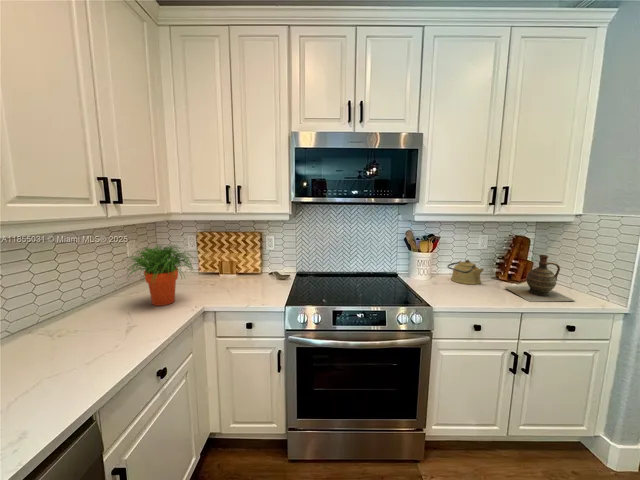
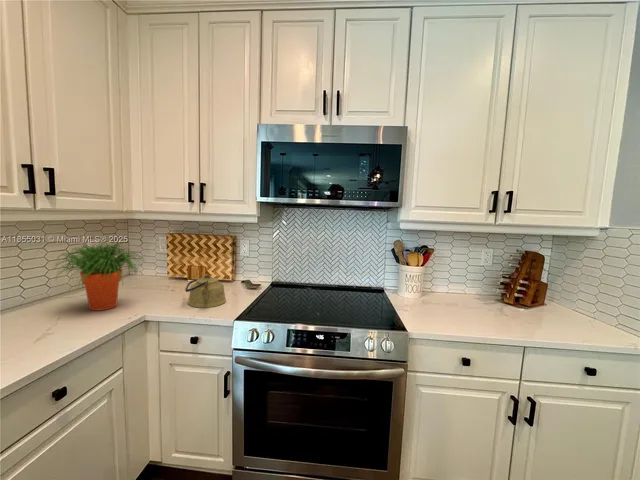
ceramic jug: present [505,255,575,302] -> none [506,275,597,335]
kettle: present [447,260,484,284] -> present [185,274,226,308]

